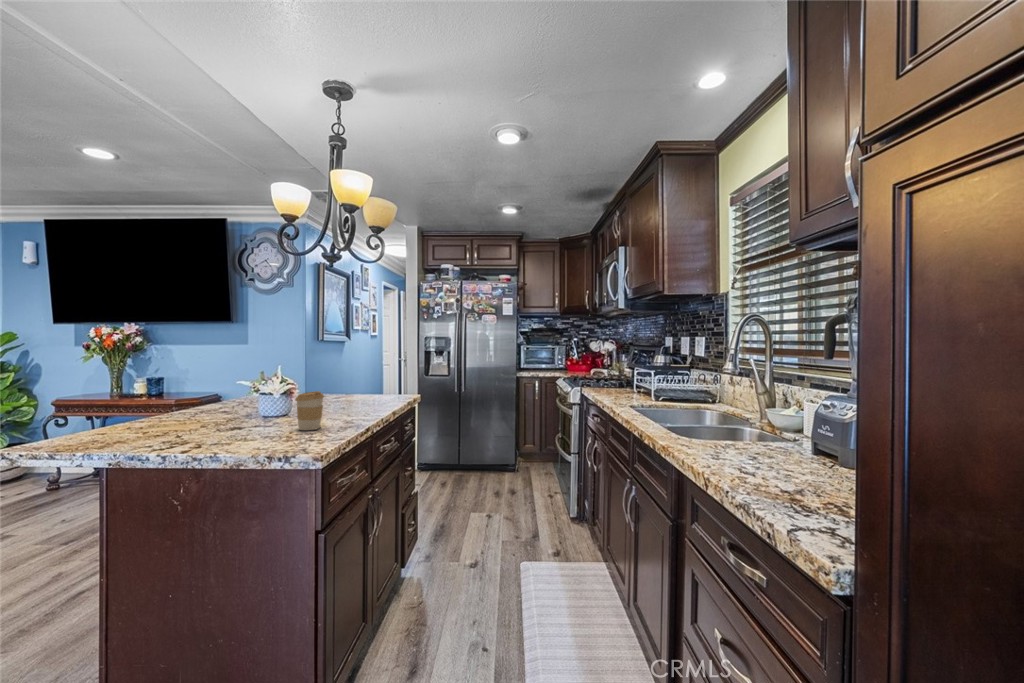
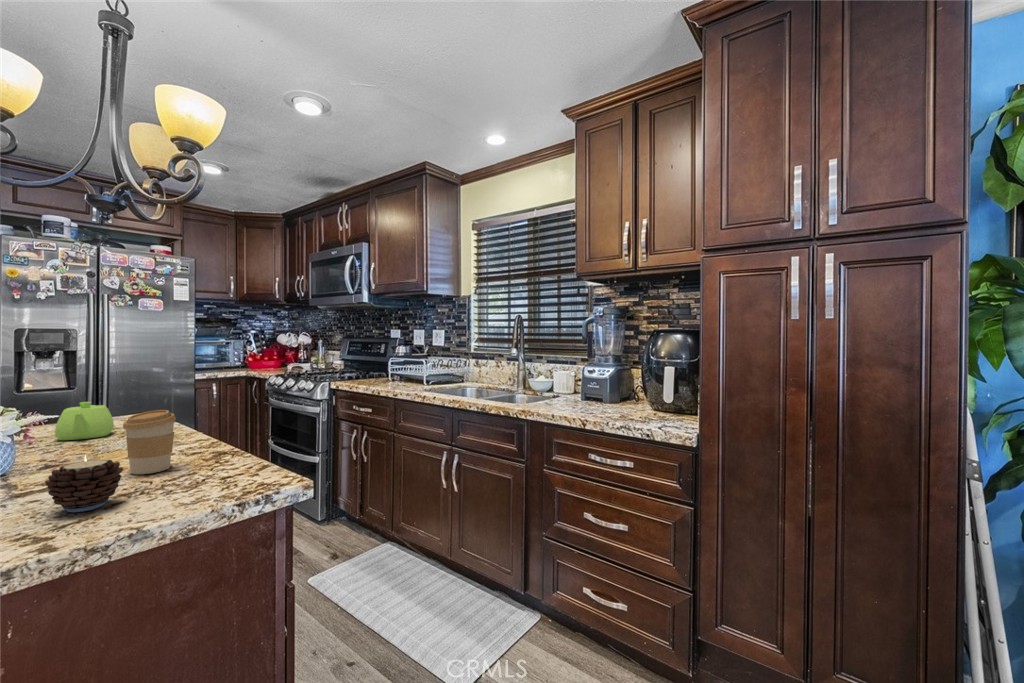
teapot: none [339,384,369,406] -> present [55,402,114,440]
candle: none [223,410,259,442] -> present [45,455,124,512]

